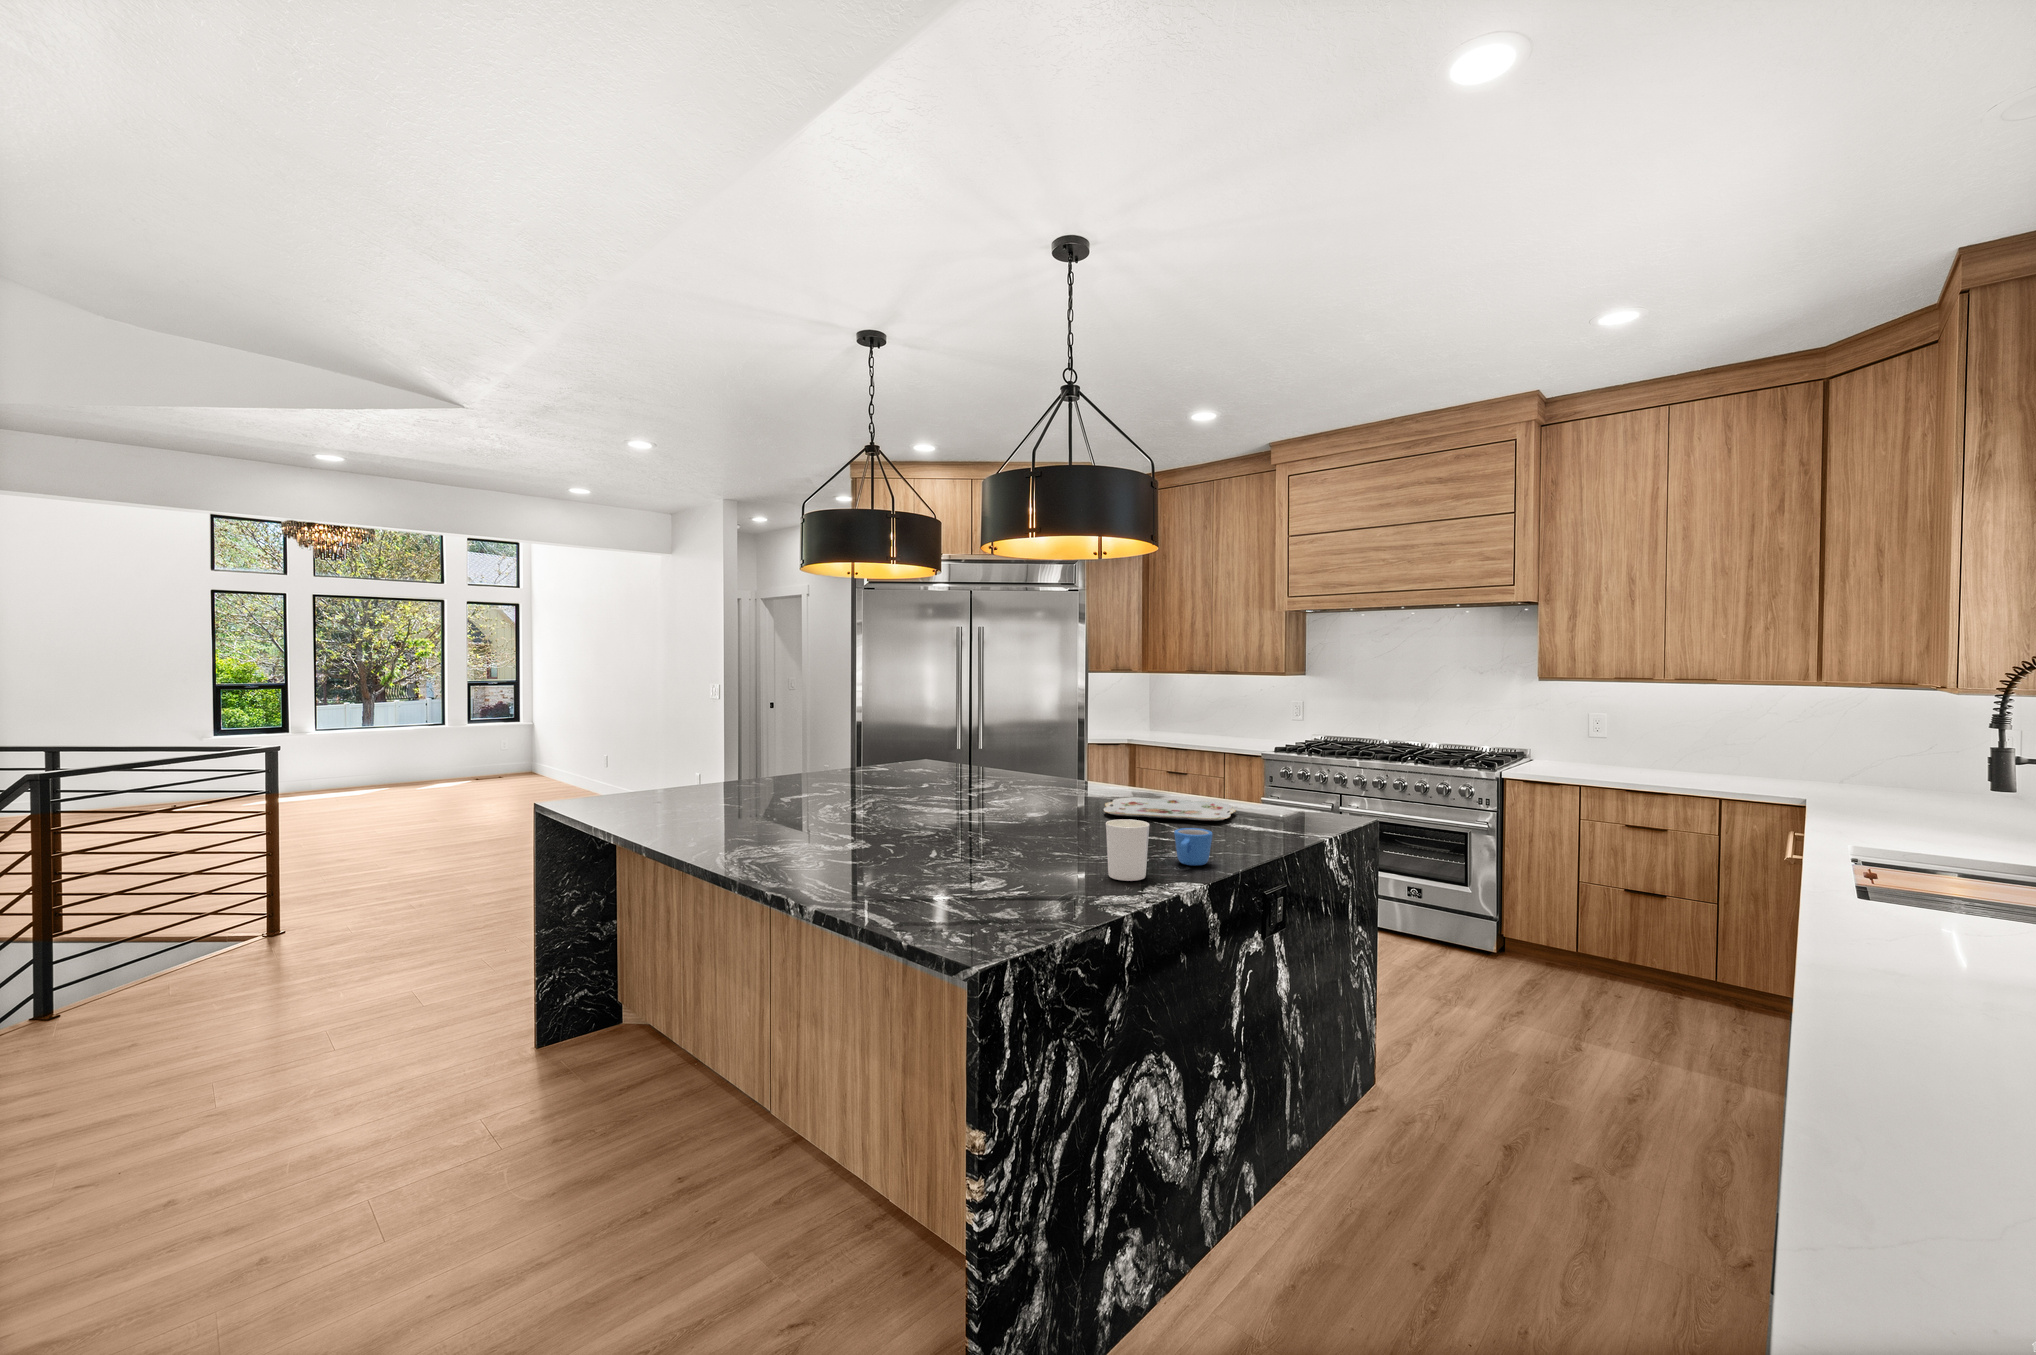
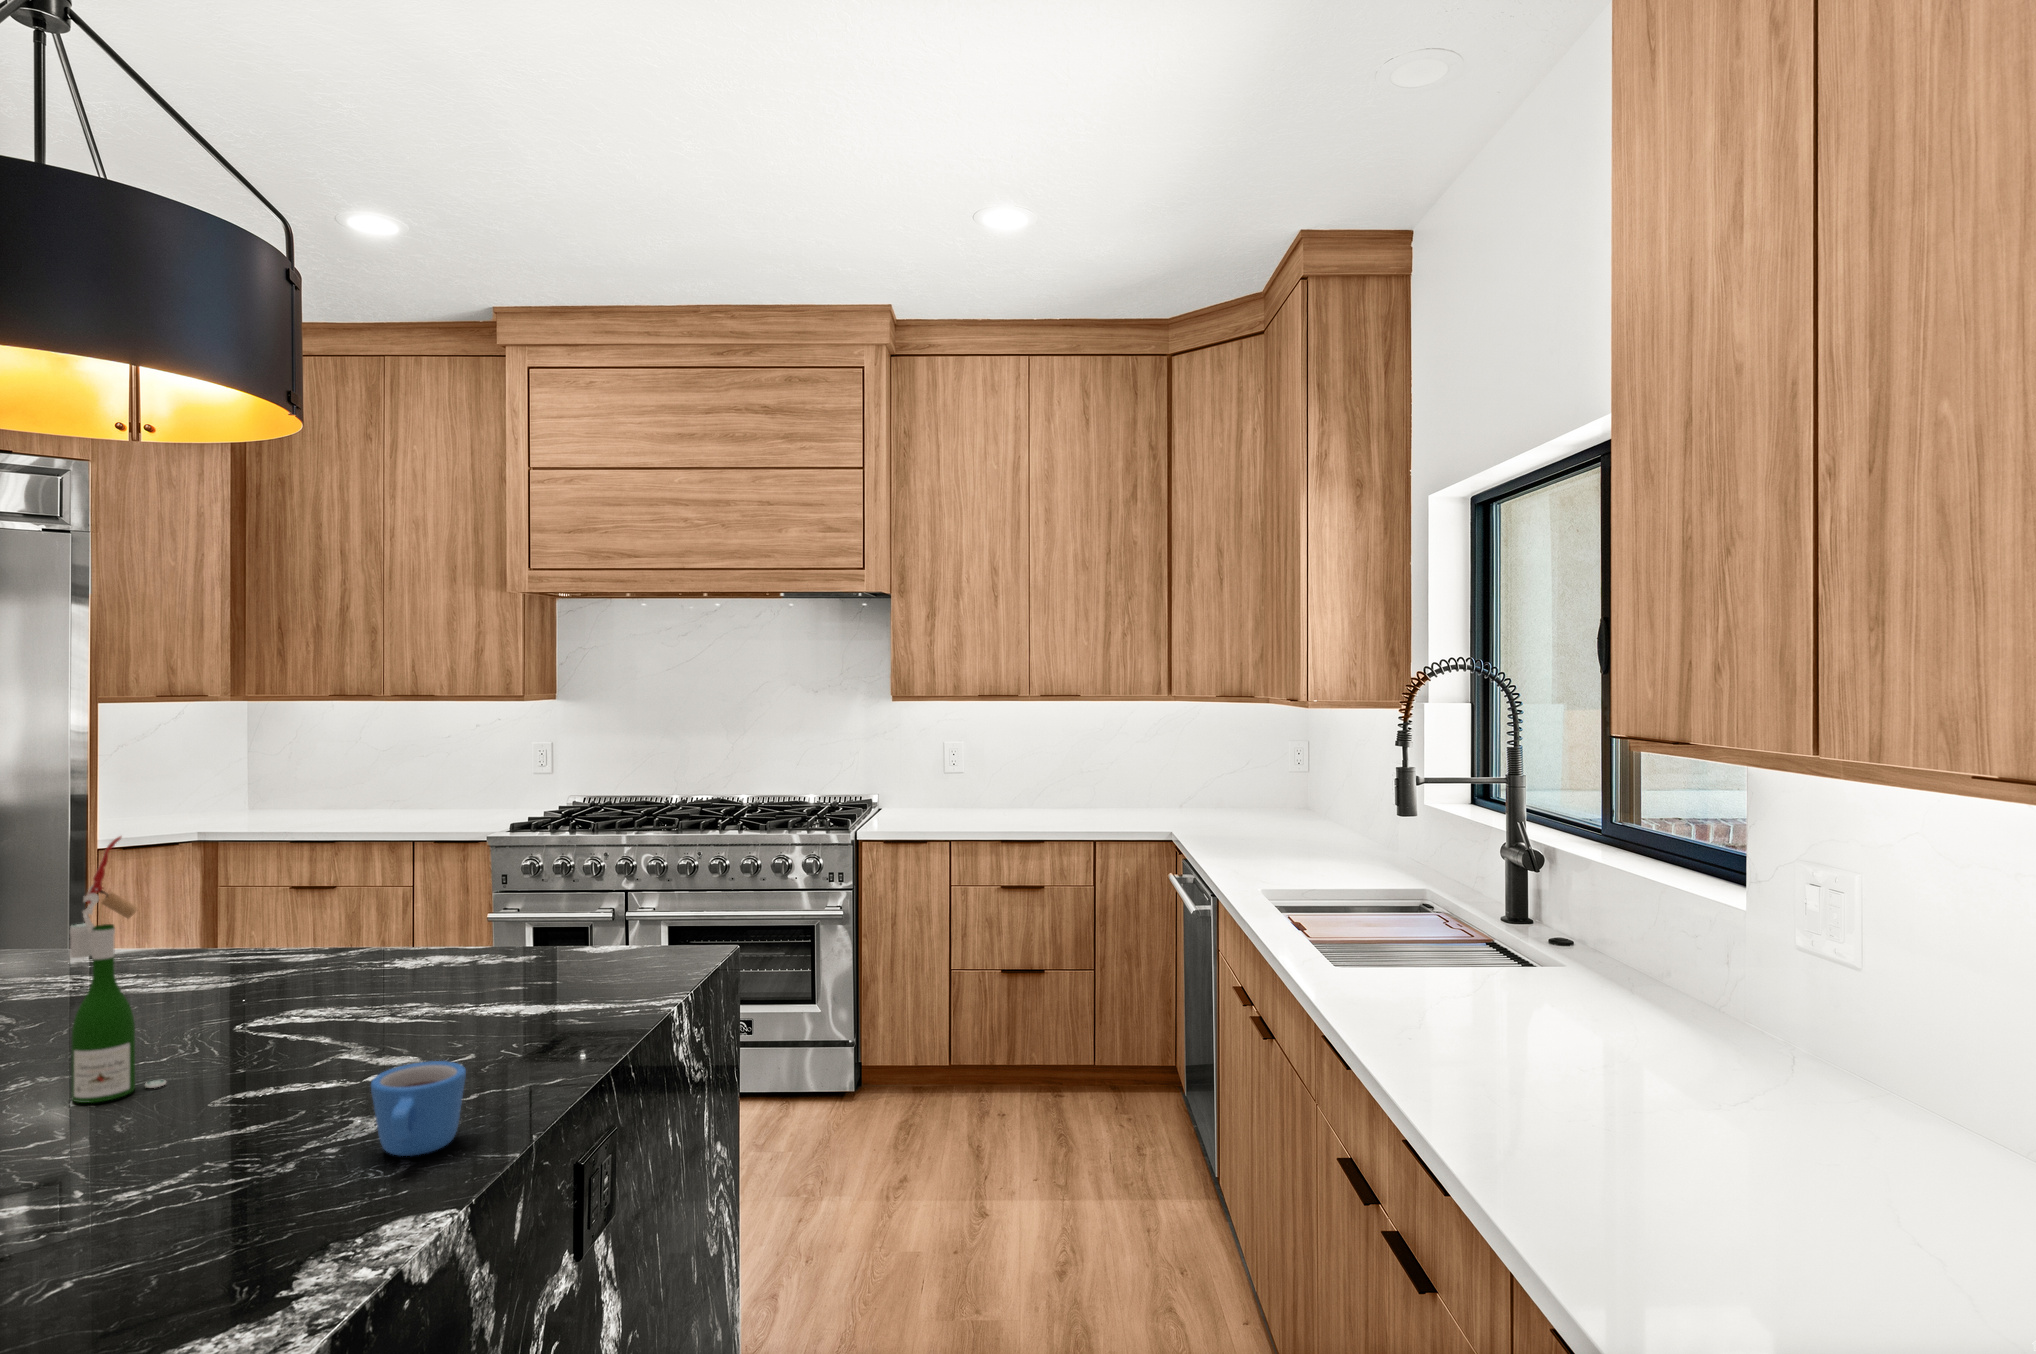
wine bottle: none [1072,721,1103,830] -> present [70,836,166,1103]
serving tray: present [1103,797,1236,821] -> none [166,960,485,1037]
candle holder: present [1106,819,1150,881] -> none [178,1087,311,1262]

